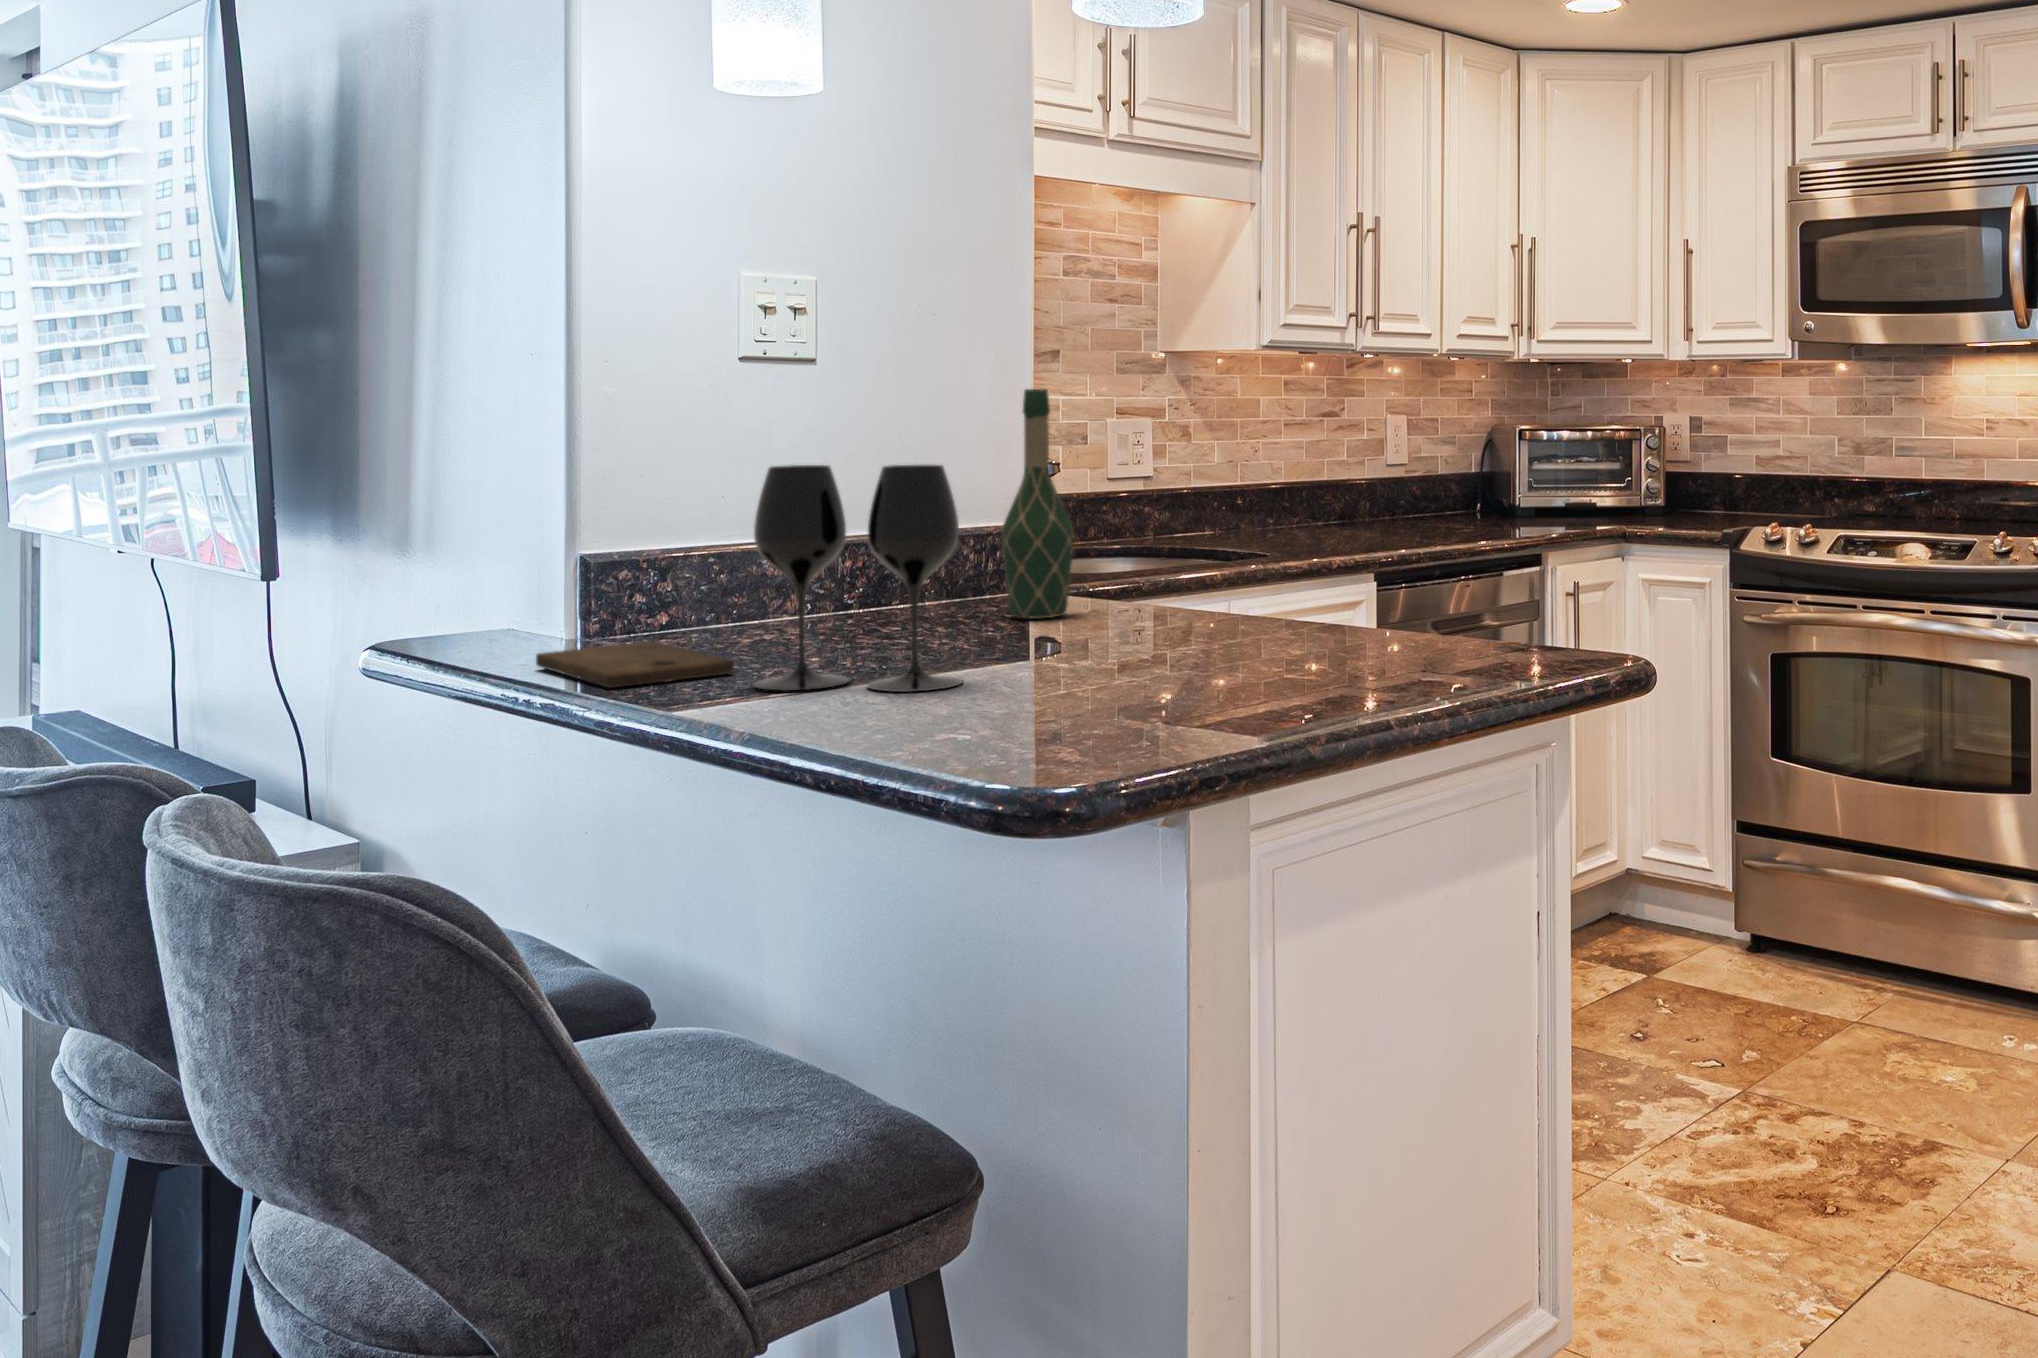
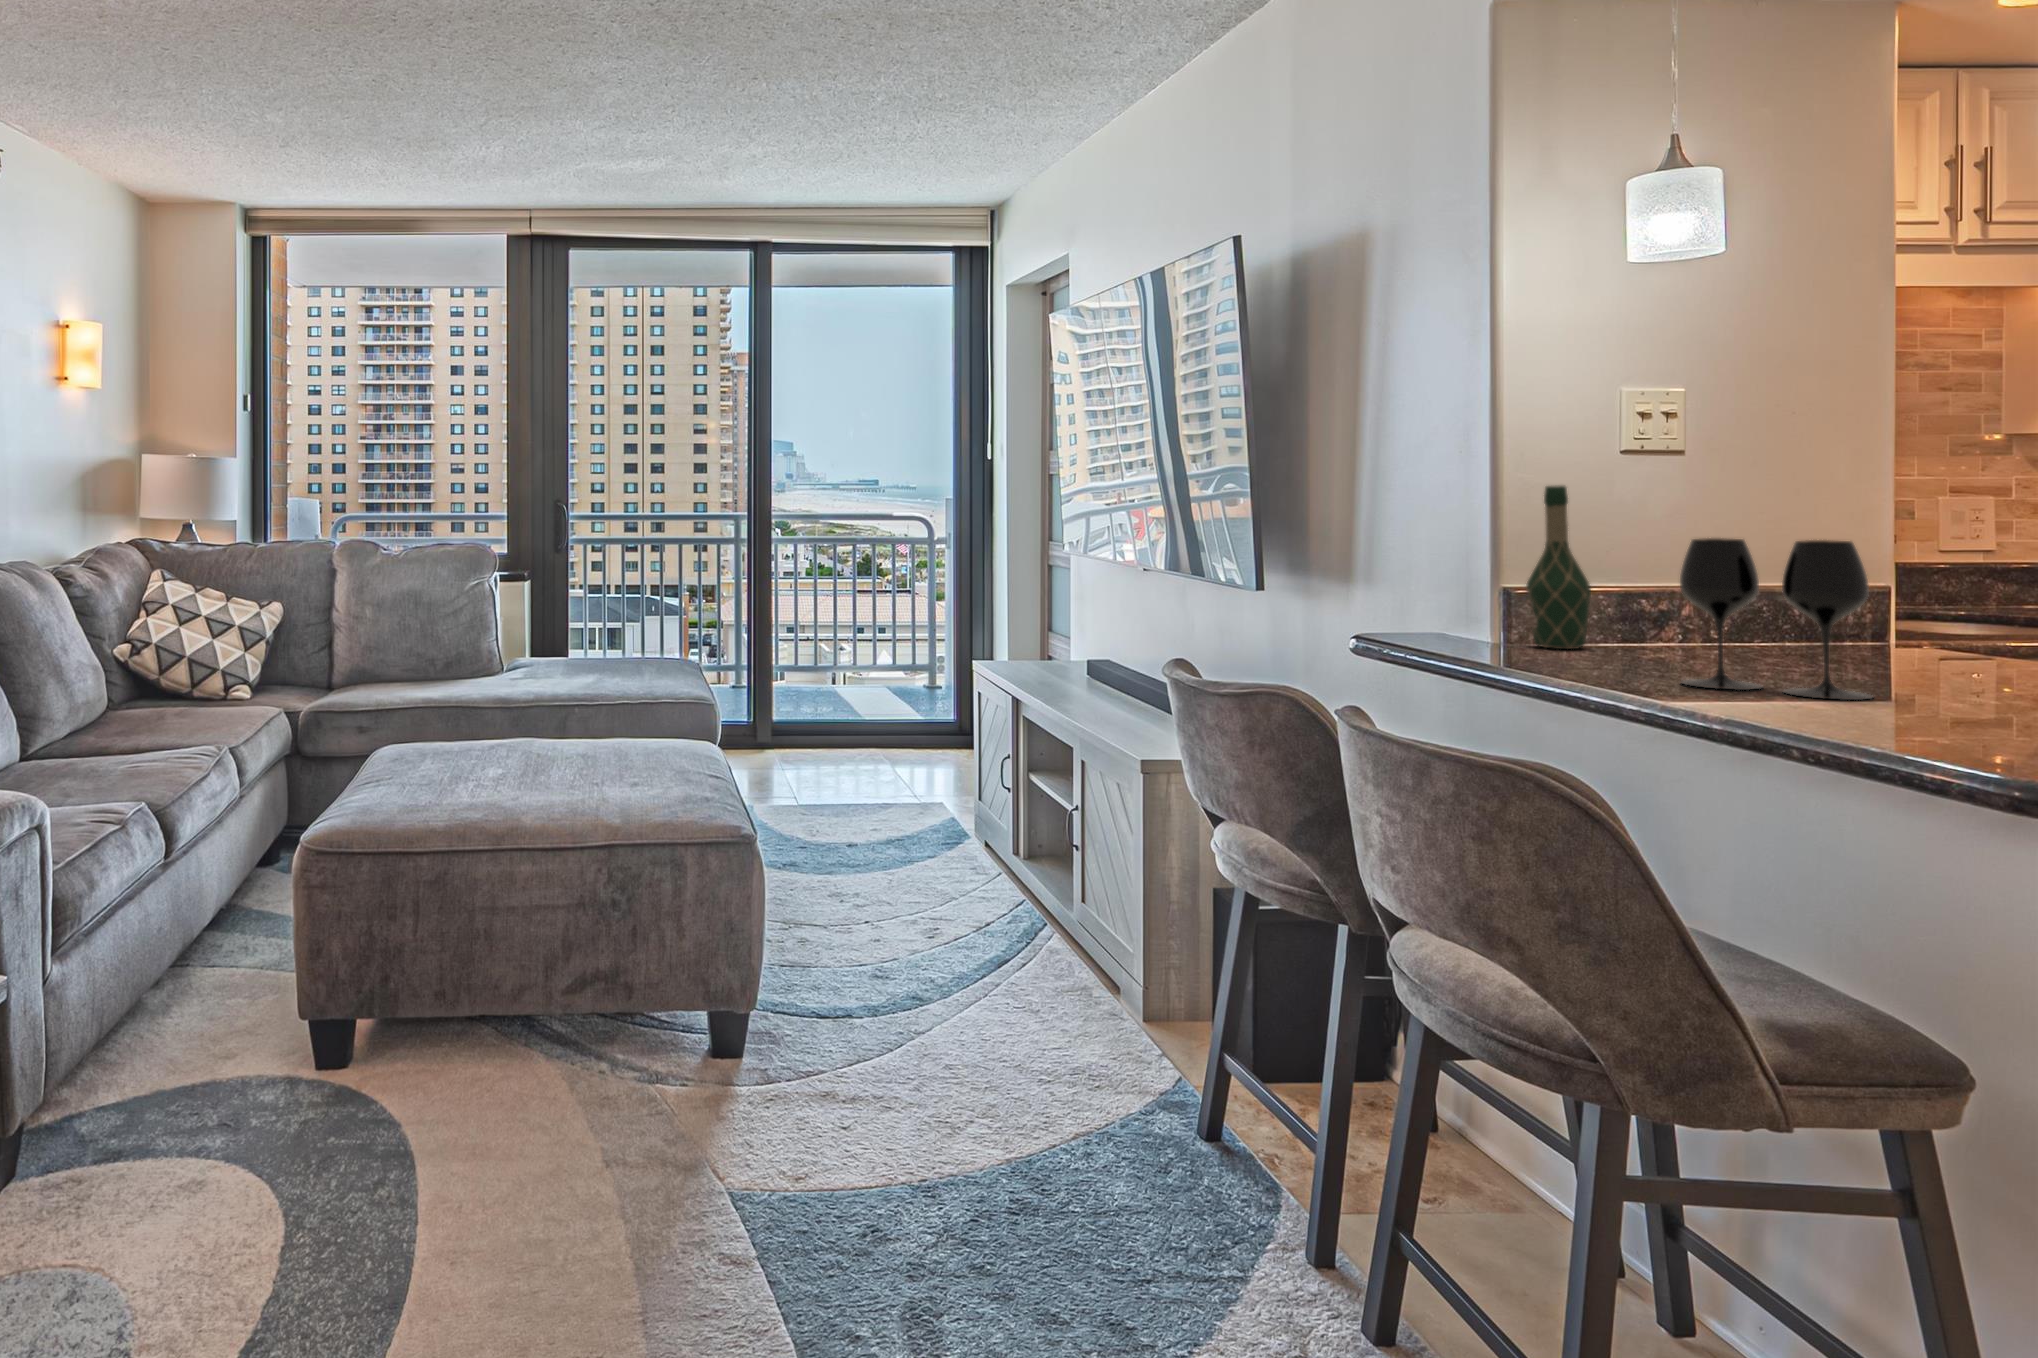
wine bottle: present [1001,389,1074,619] -> present [1526,485,1591,649]
cutting board: present [536,641,734,688] -> none [1492,649,1655,674]

